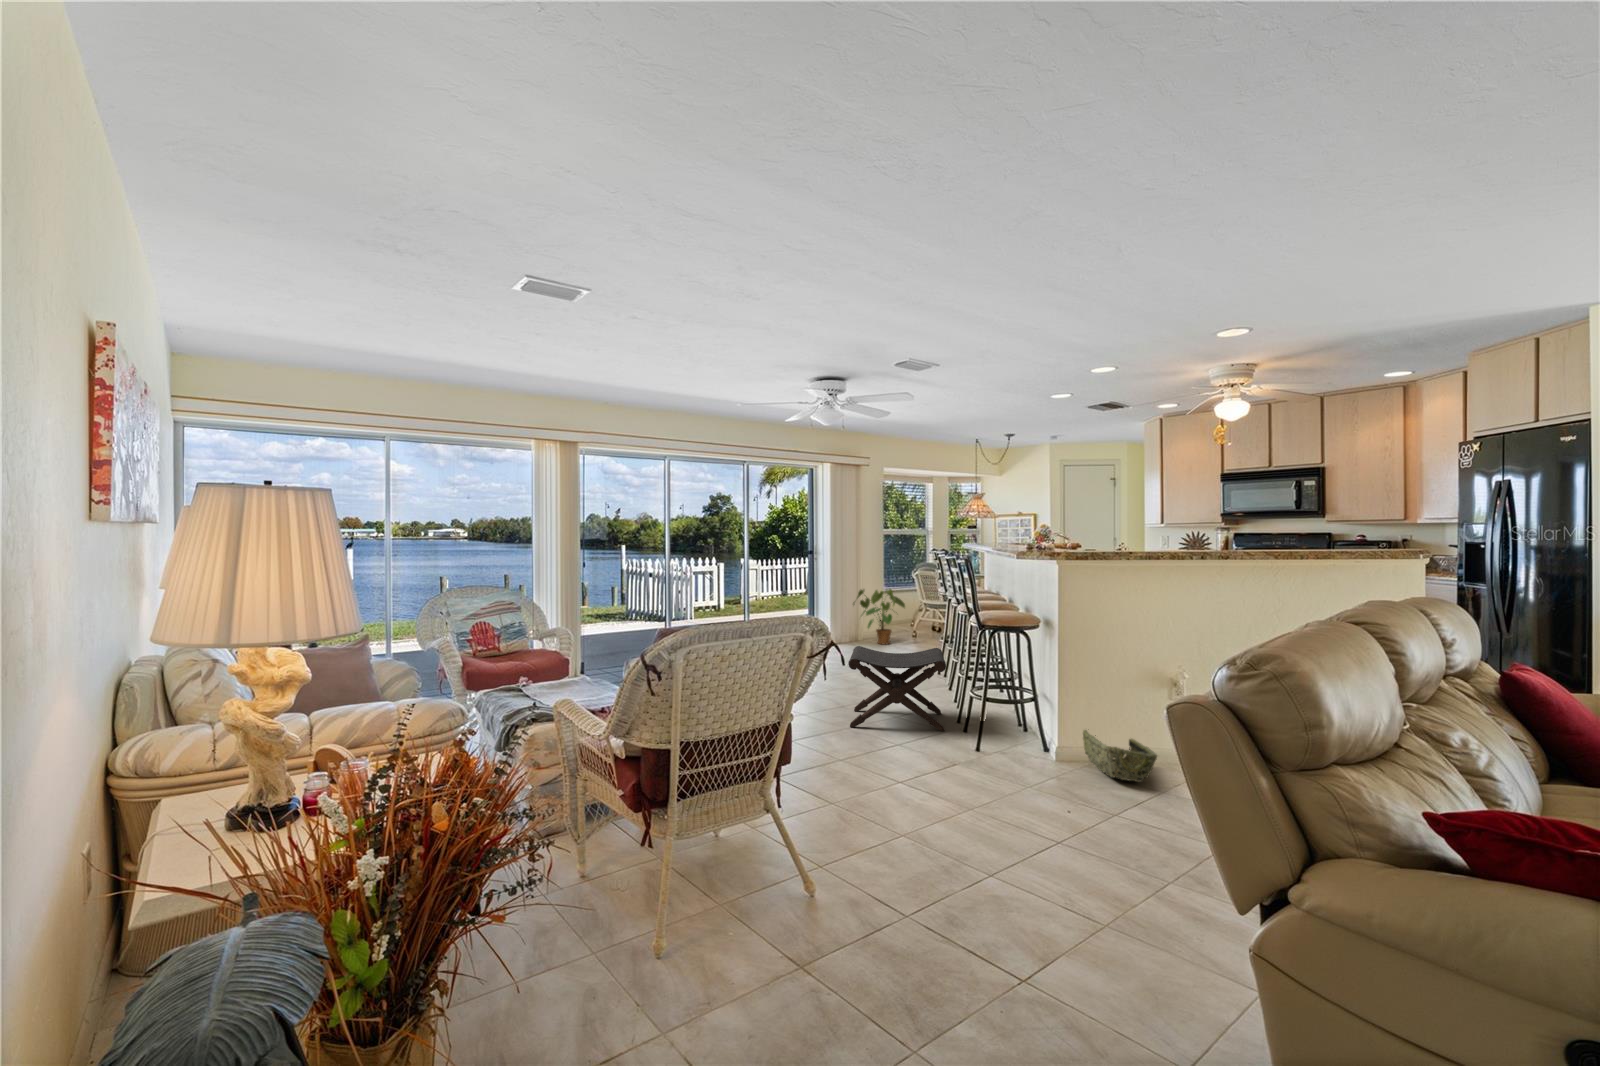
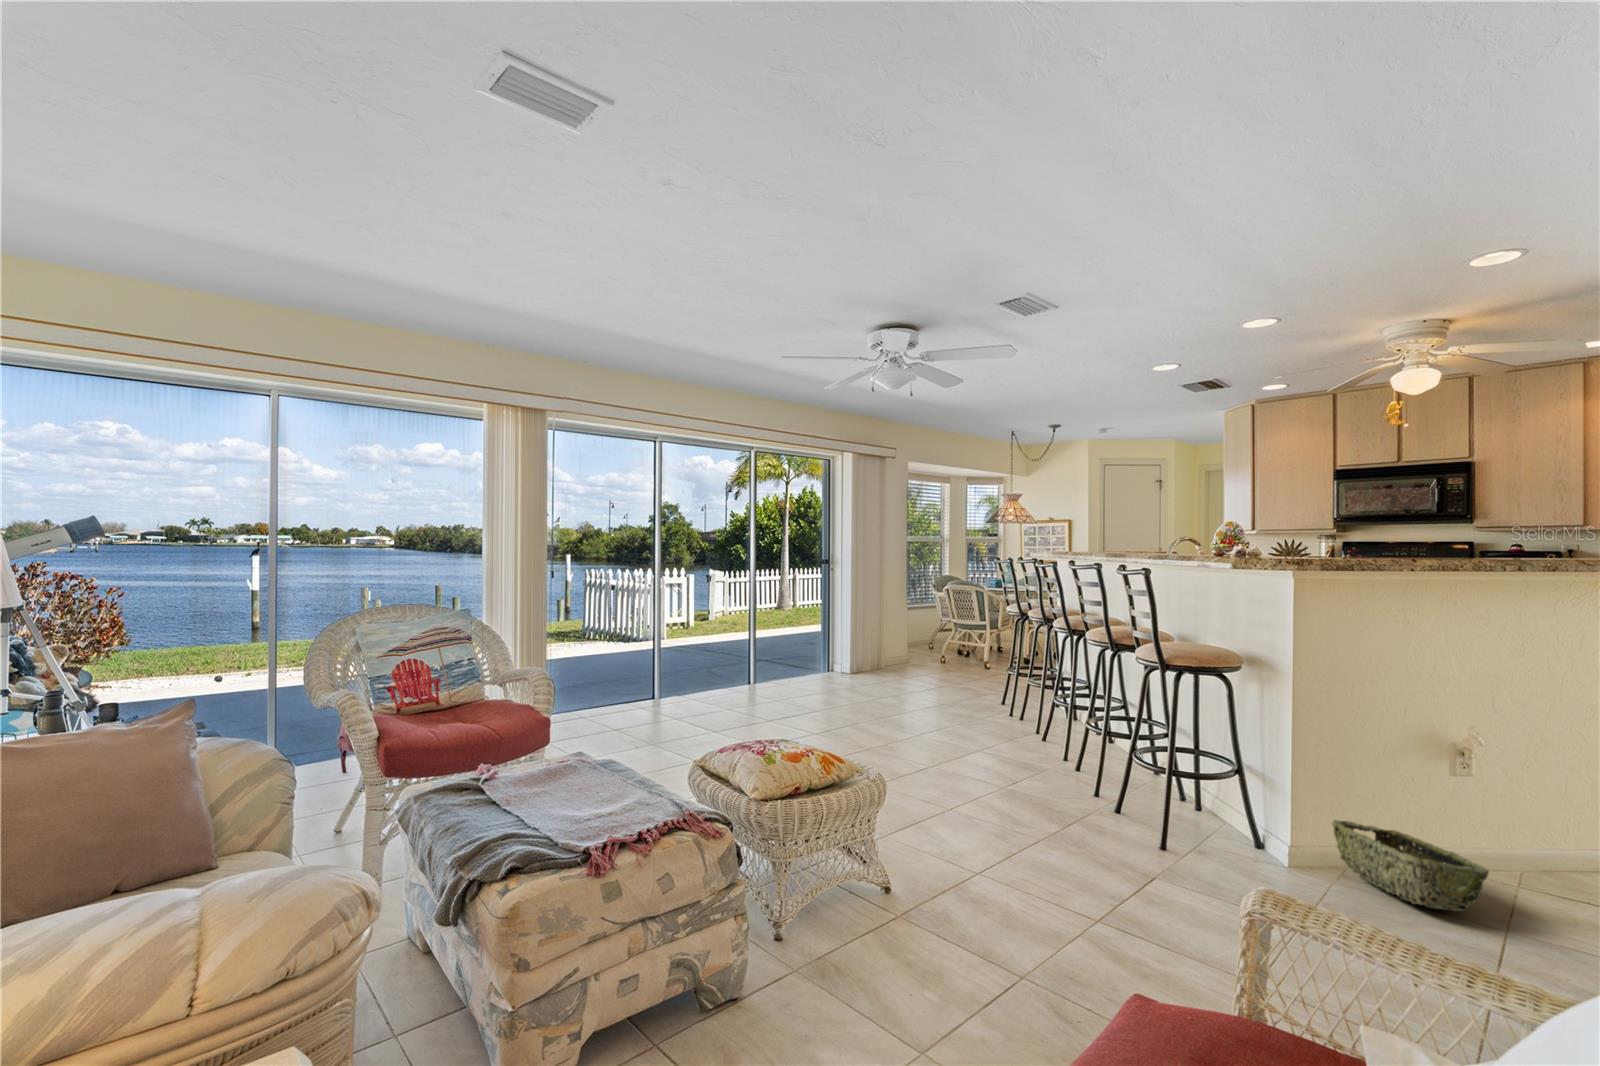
house plant: present [853,589,905,645] -> none [876,607,939,675]
footstool: present [848,646,946,731] -> none [939,689,1092,813]

